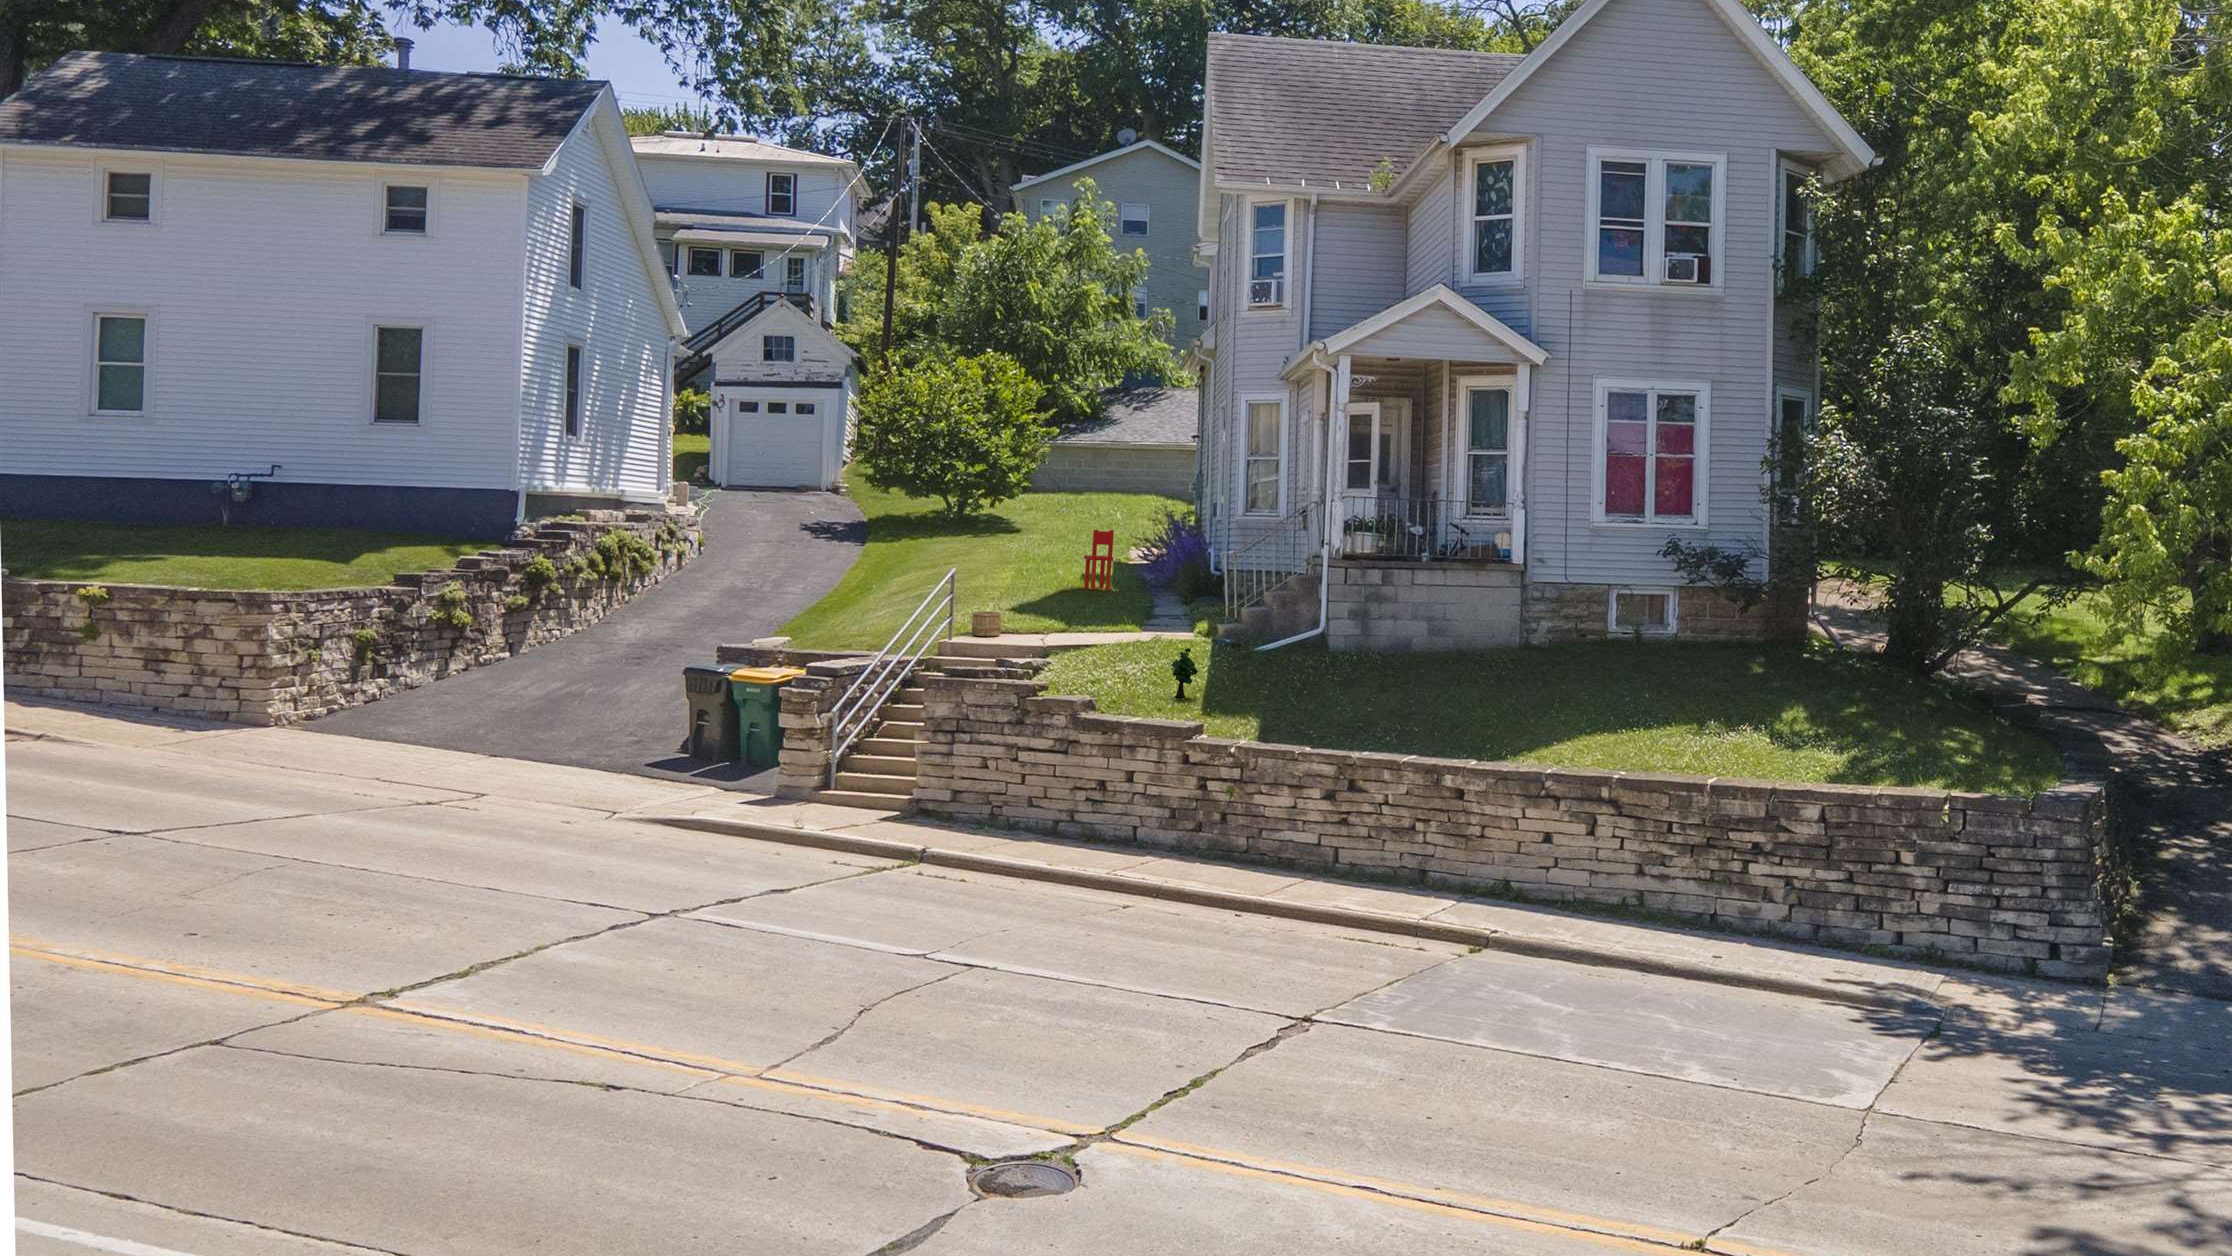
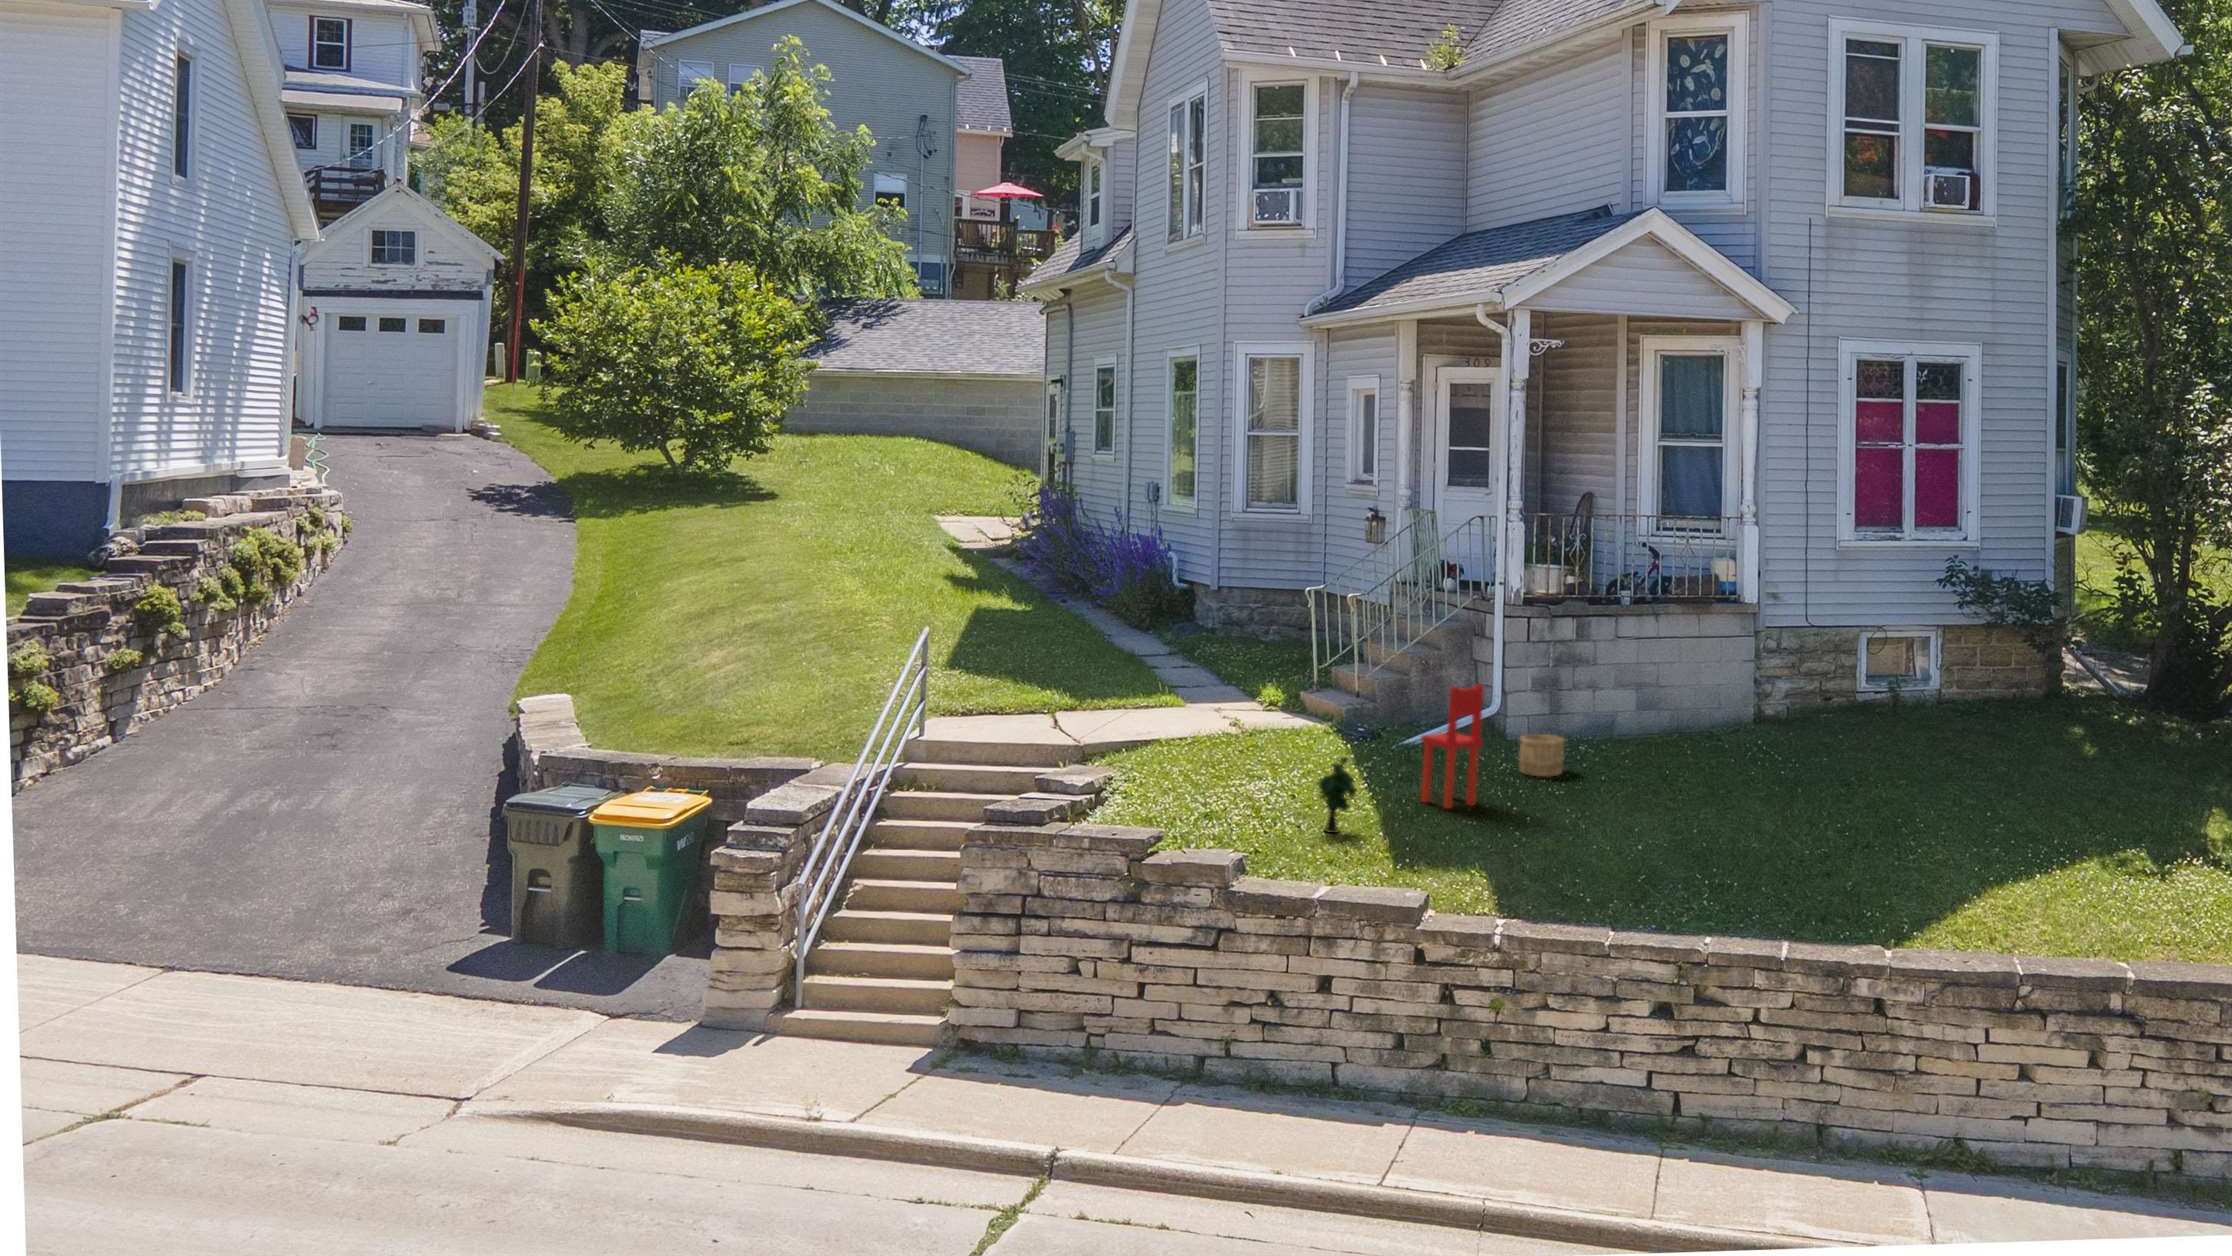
chair: present [1084,530,1114,590] -> present [1420,684,1484,808]
wooden bucket: present [972,612,1002,636] -> present [1519,734,1564,777]

